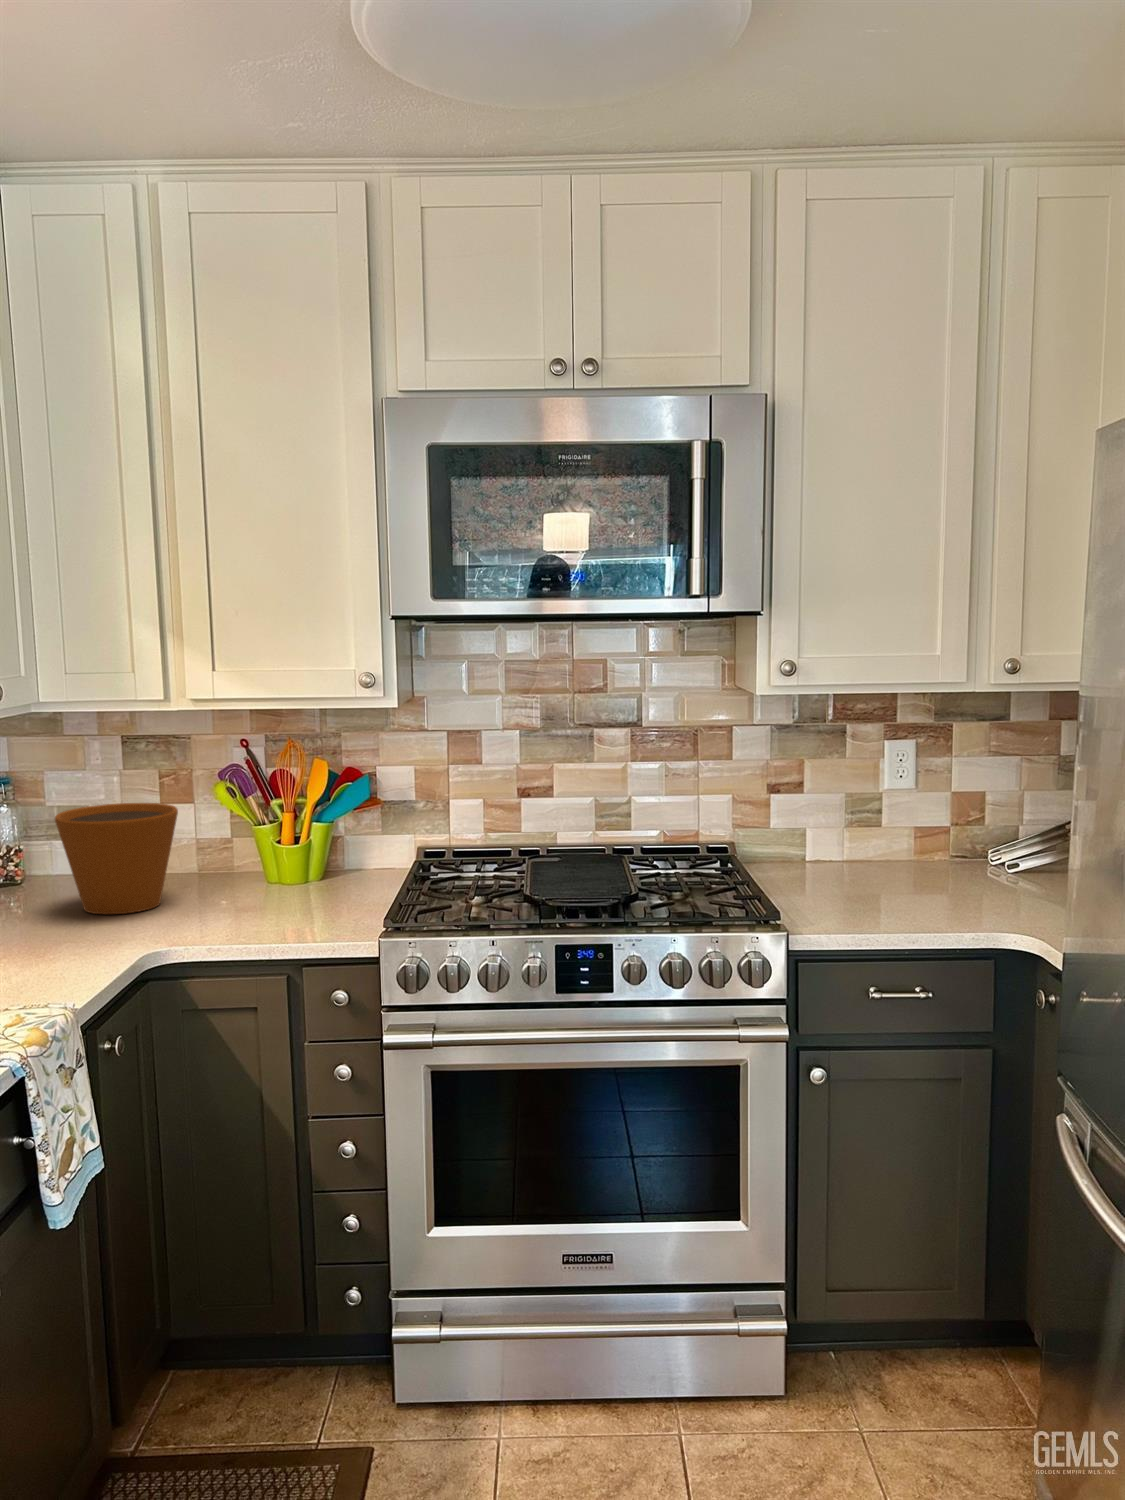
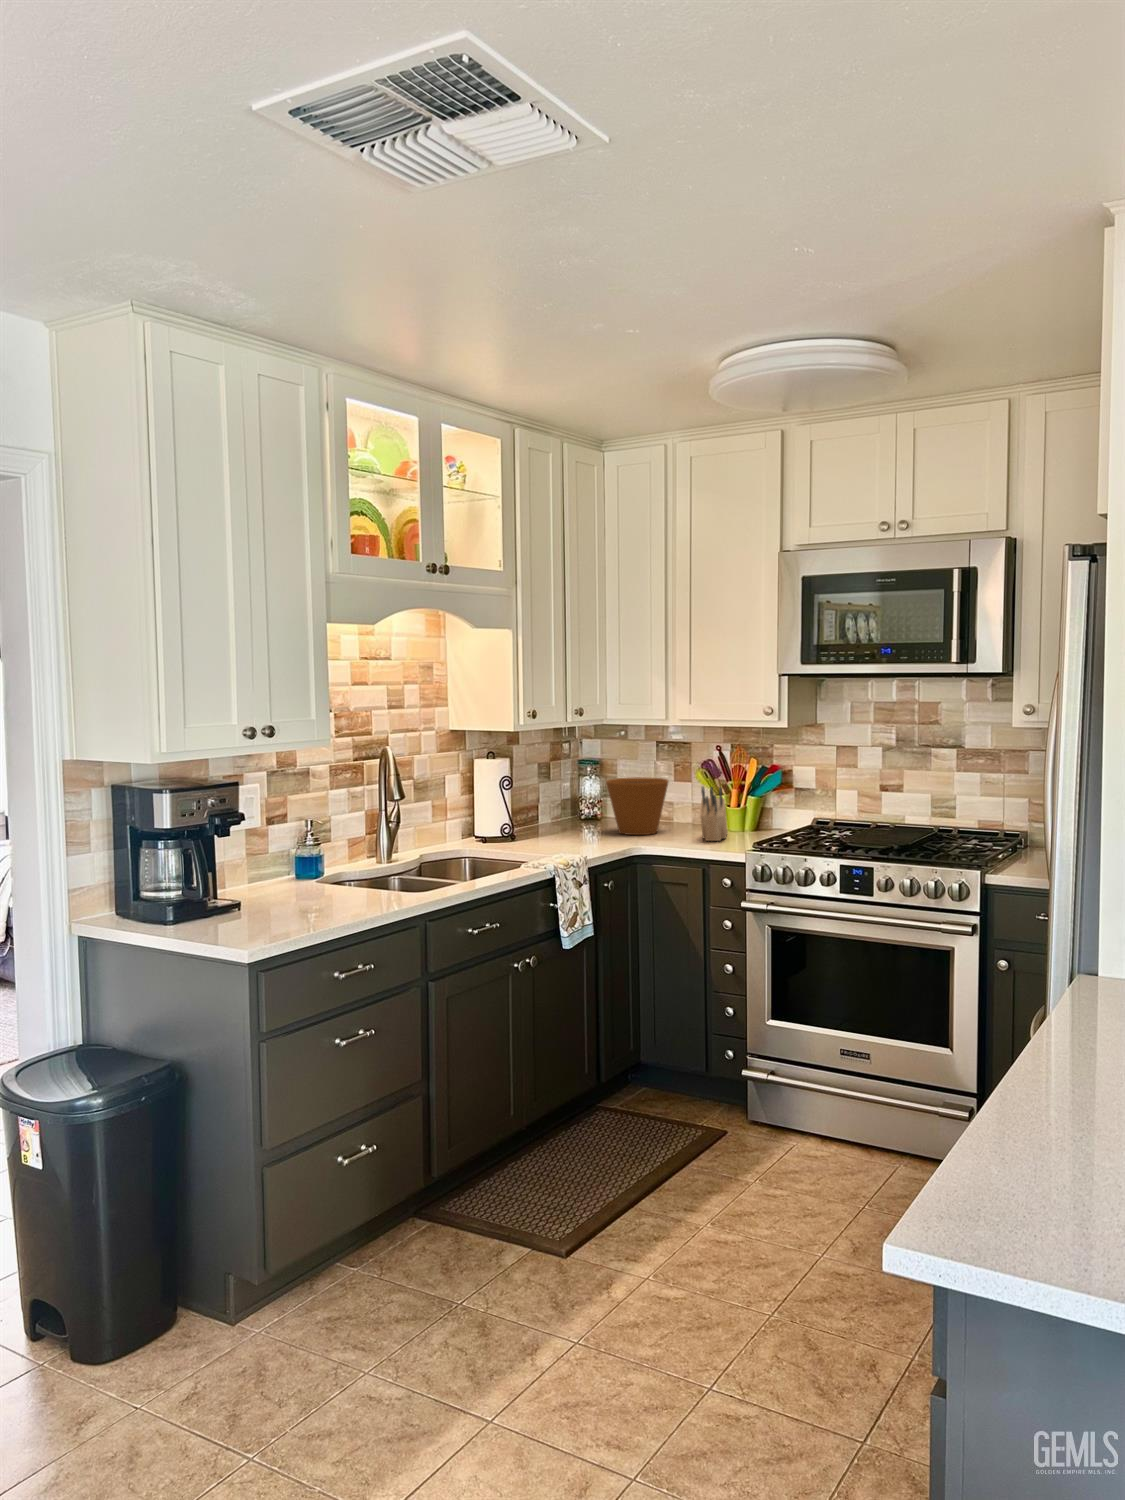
knife block: none [252,817,312,912] -> present [700,787,728,841]

